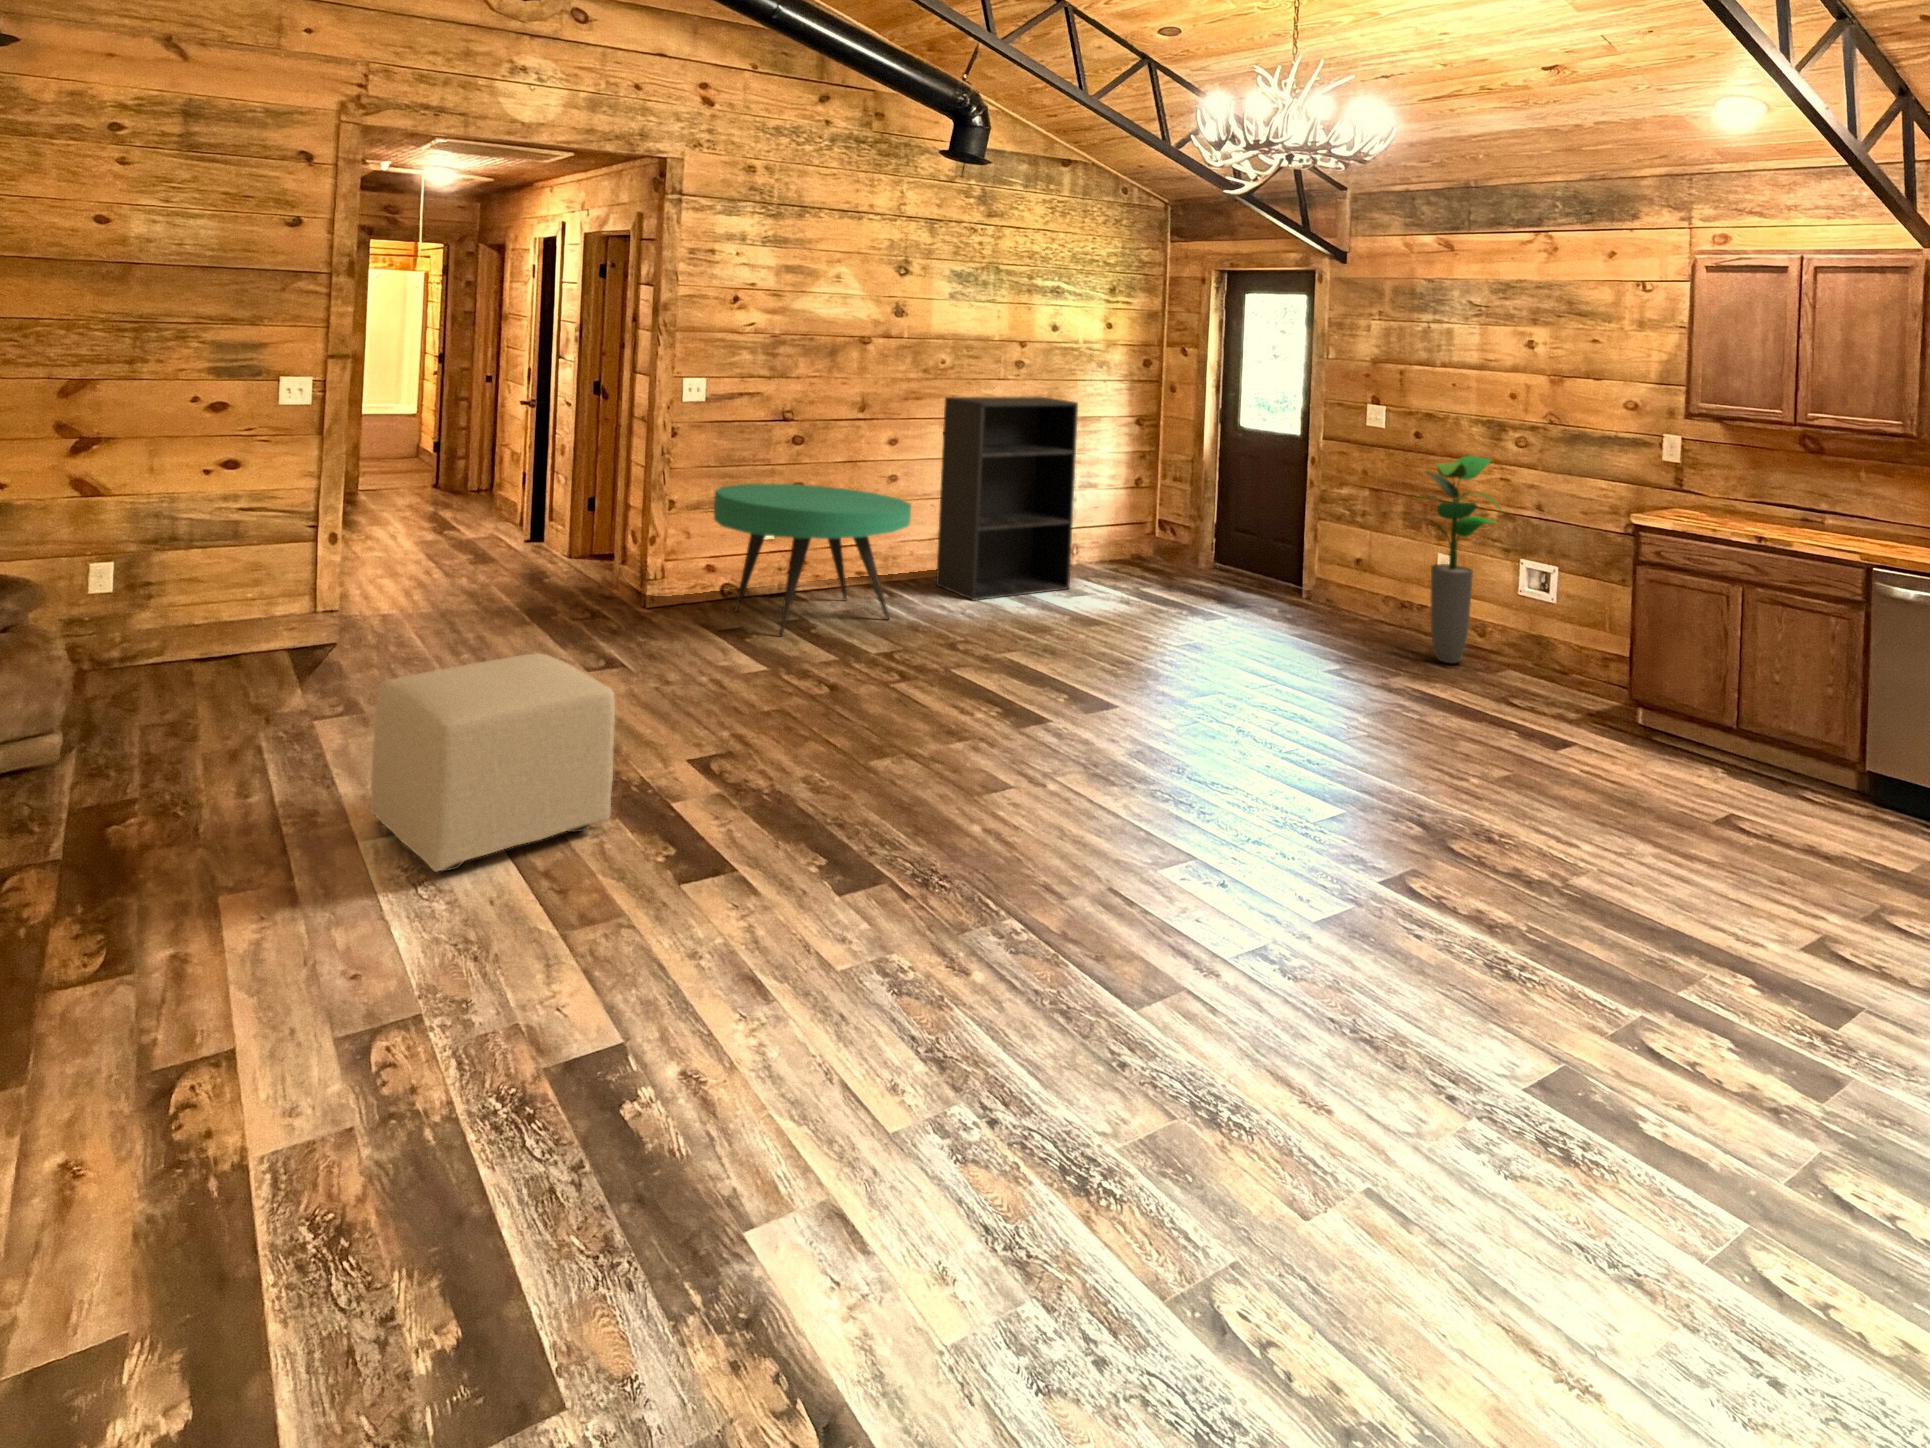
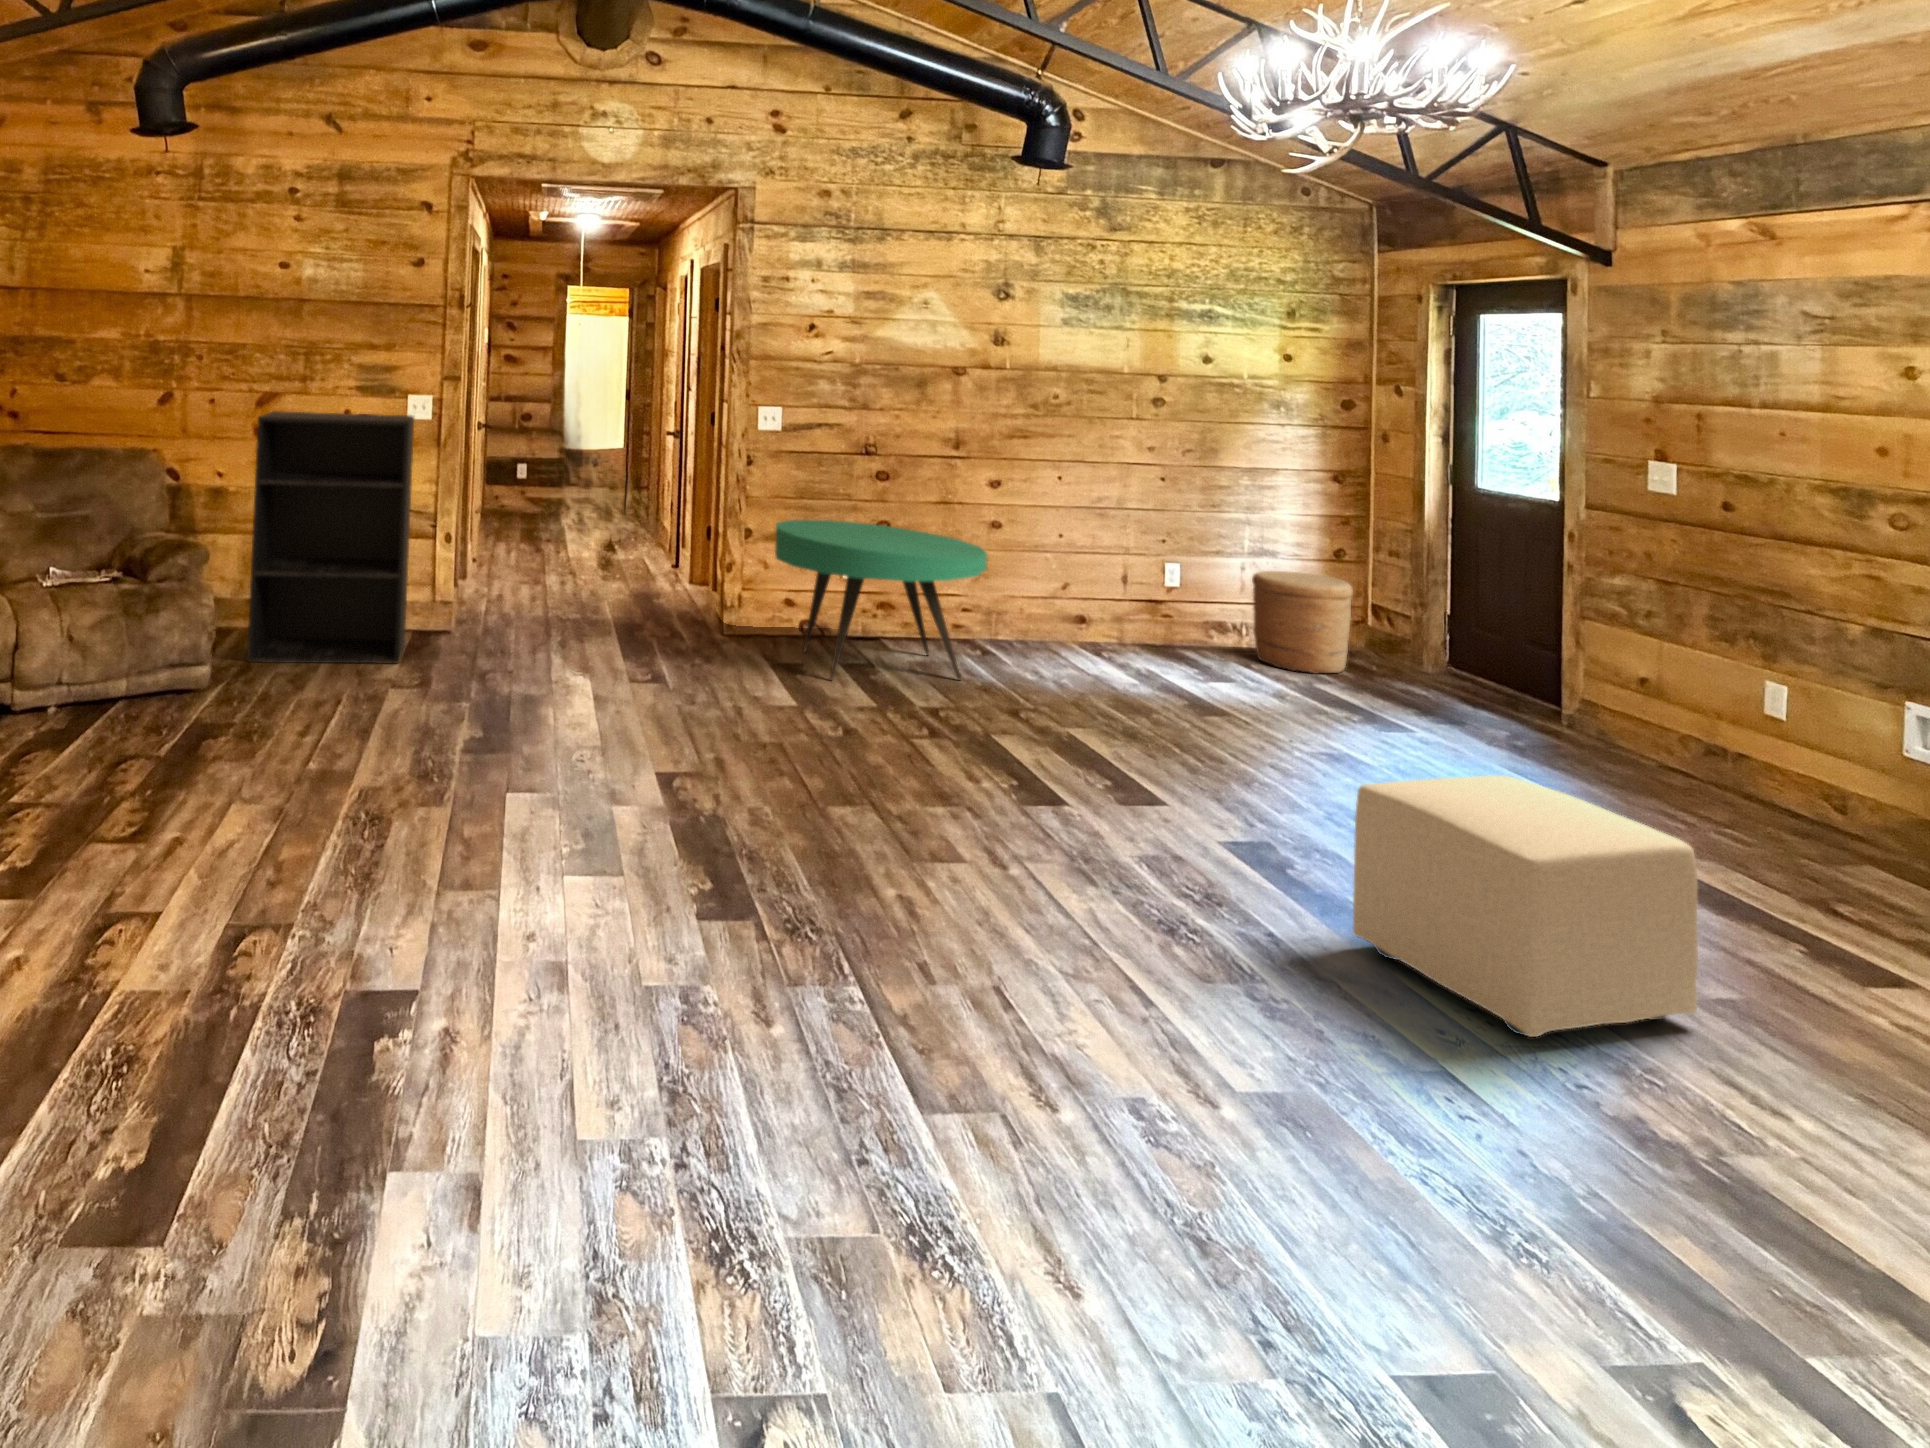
bookshelf: present [936,396,1078,600] -> present [247,411,414,664]
potted plant: present [1412,456,1500,663] -> none [1679,539,1864,849]
woven basket: none [1084,497,1156,577] -> present [1252,571,1353,674]
ottoman: present [370,653,615,872] -> present [1353,775,1698,1037]

